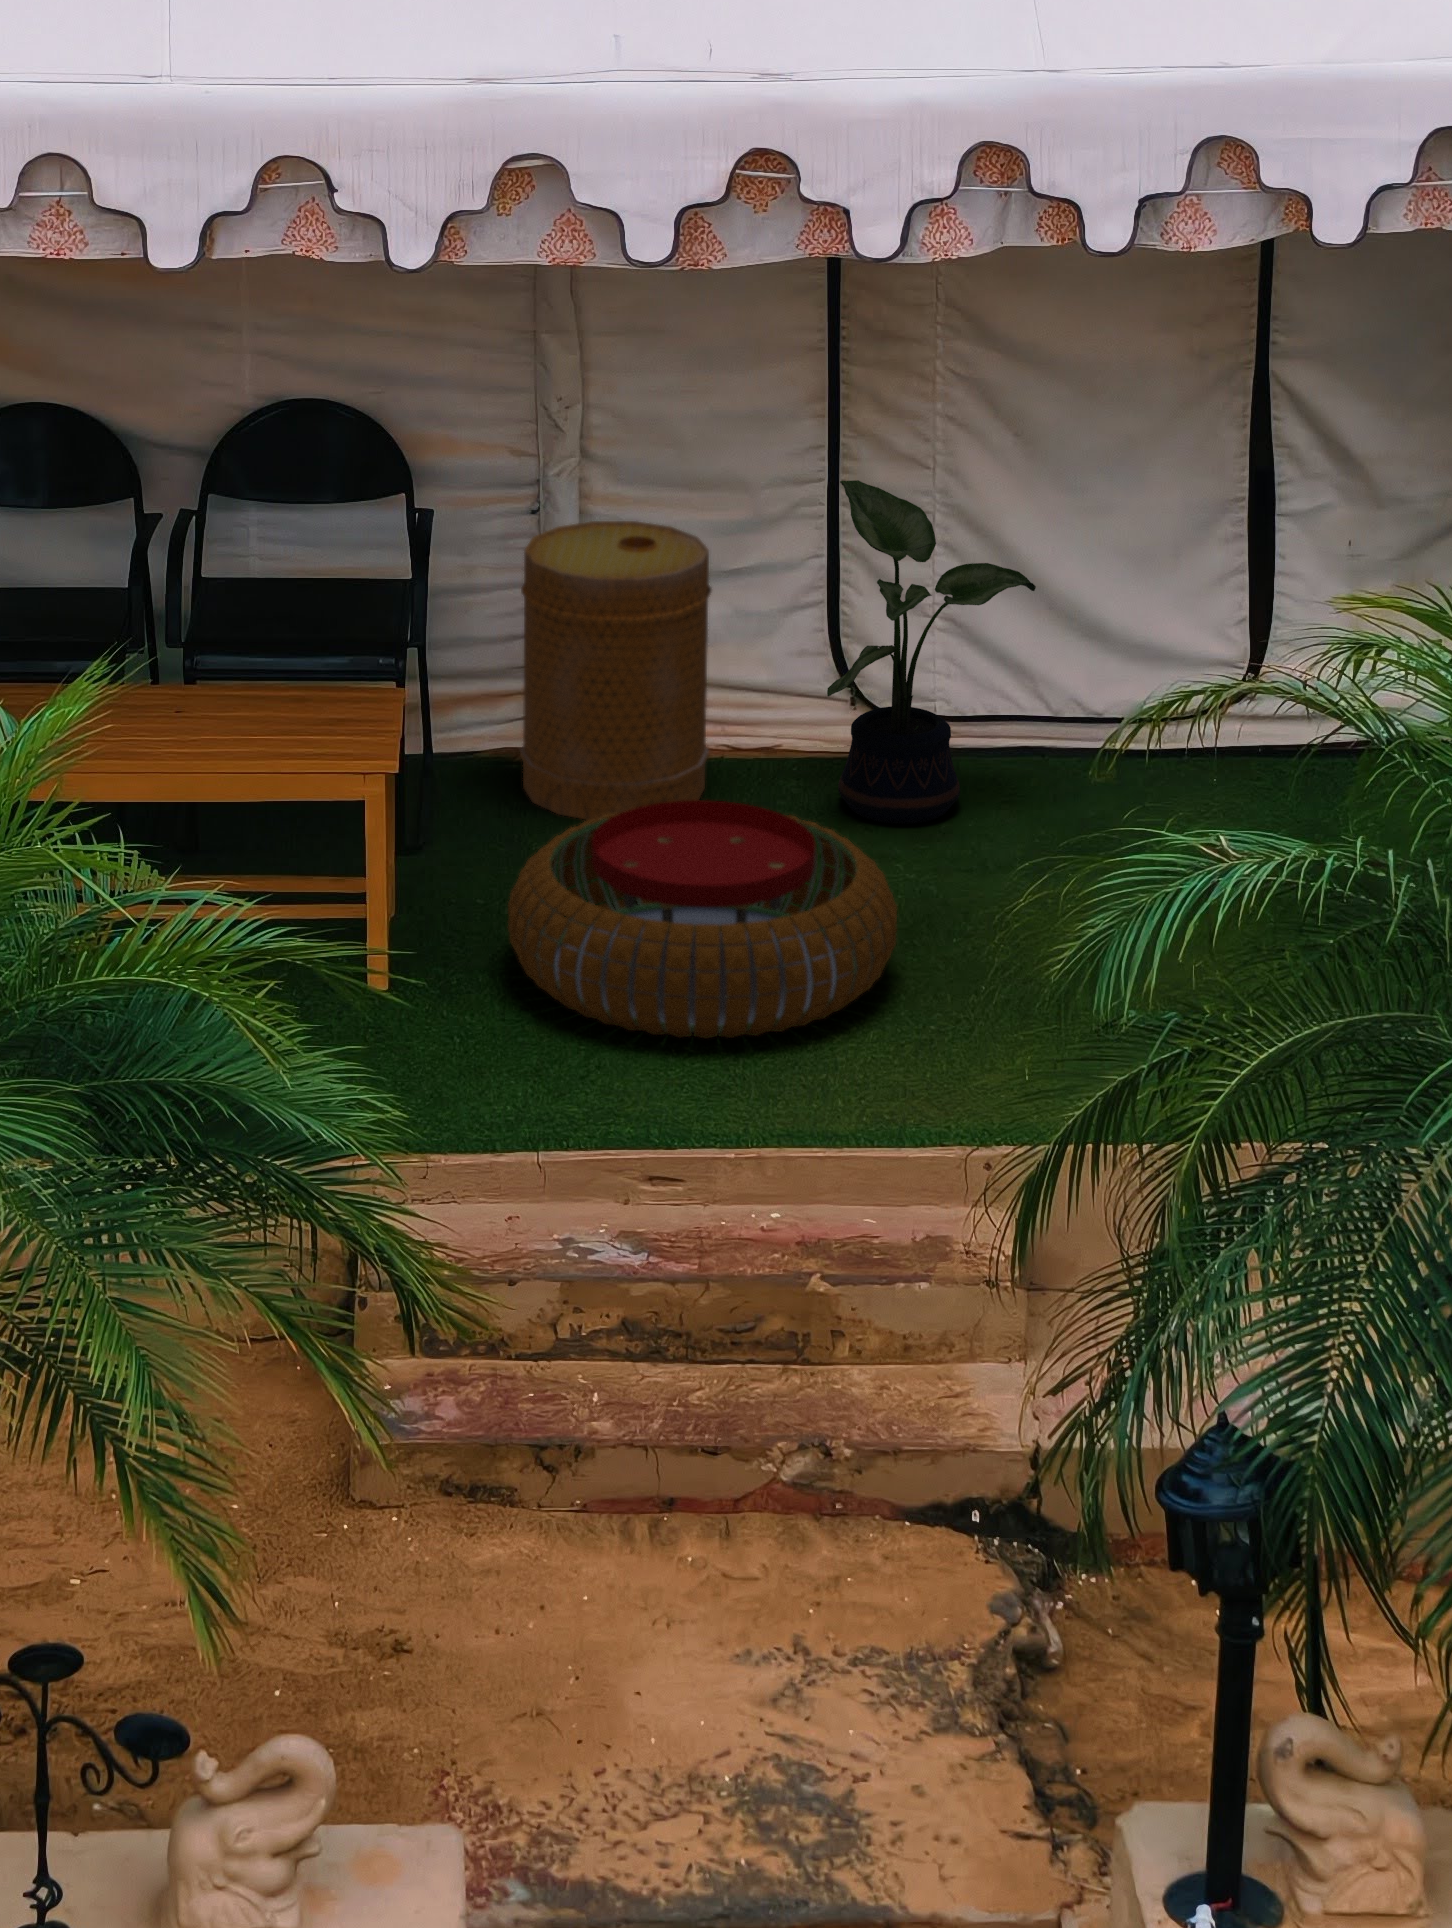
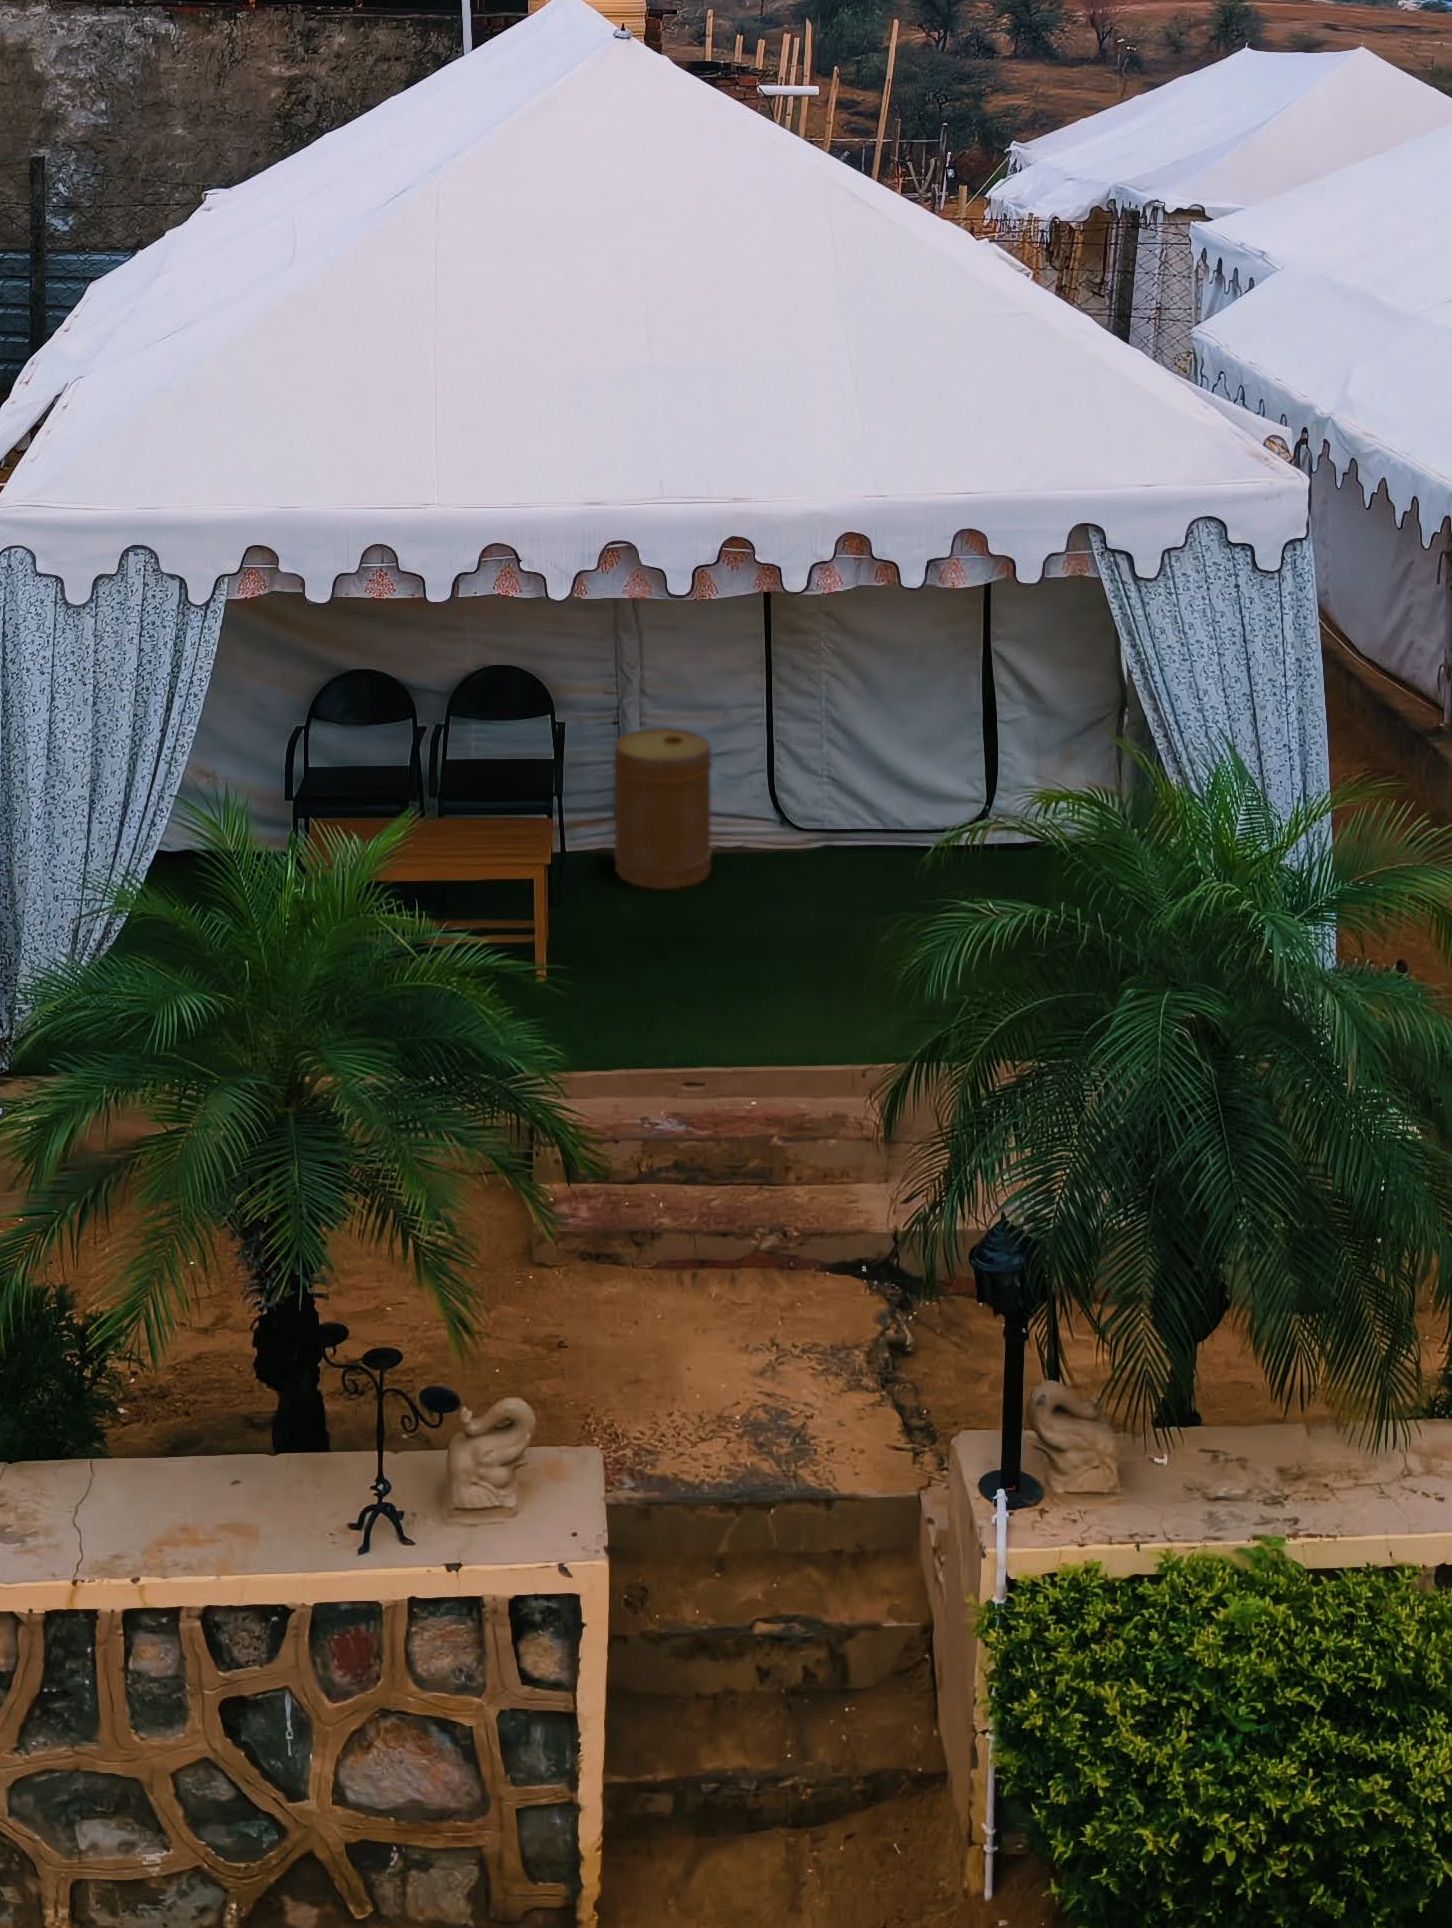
potted plant: present [827,480,1036,824] -> none [774,706,880,888]
pouf: present [508,800,897,1039] -> none [610,878,814,1007]

